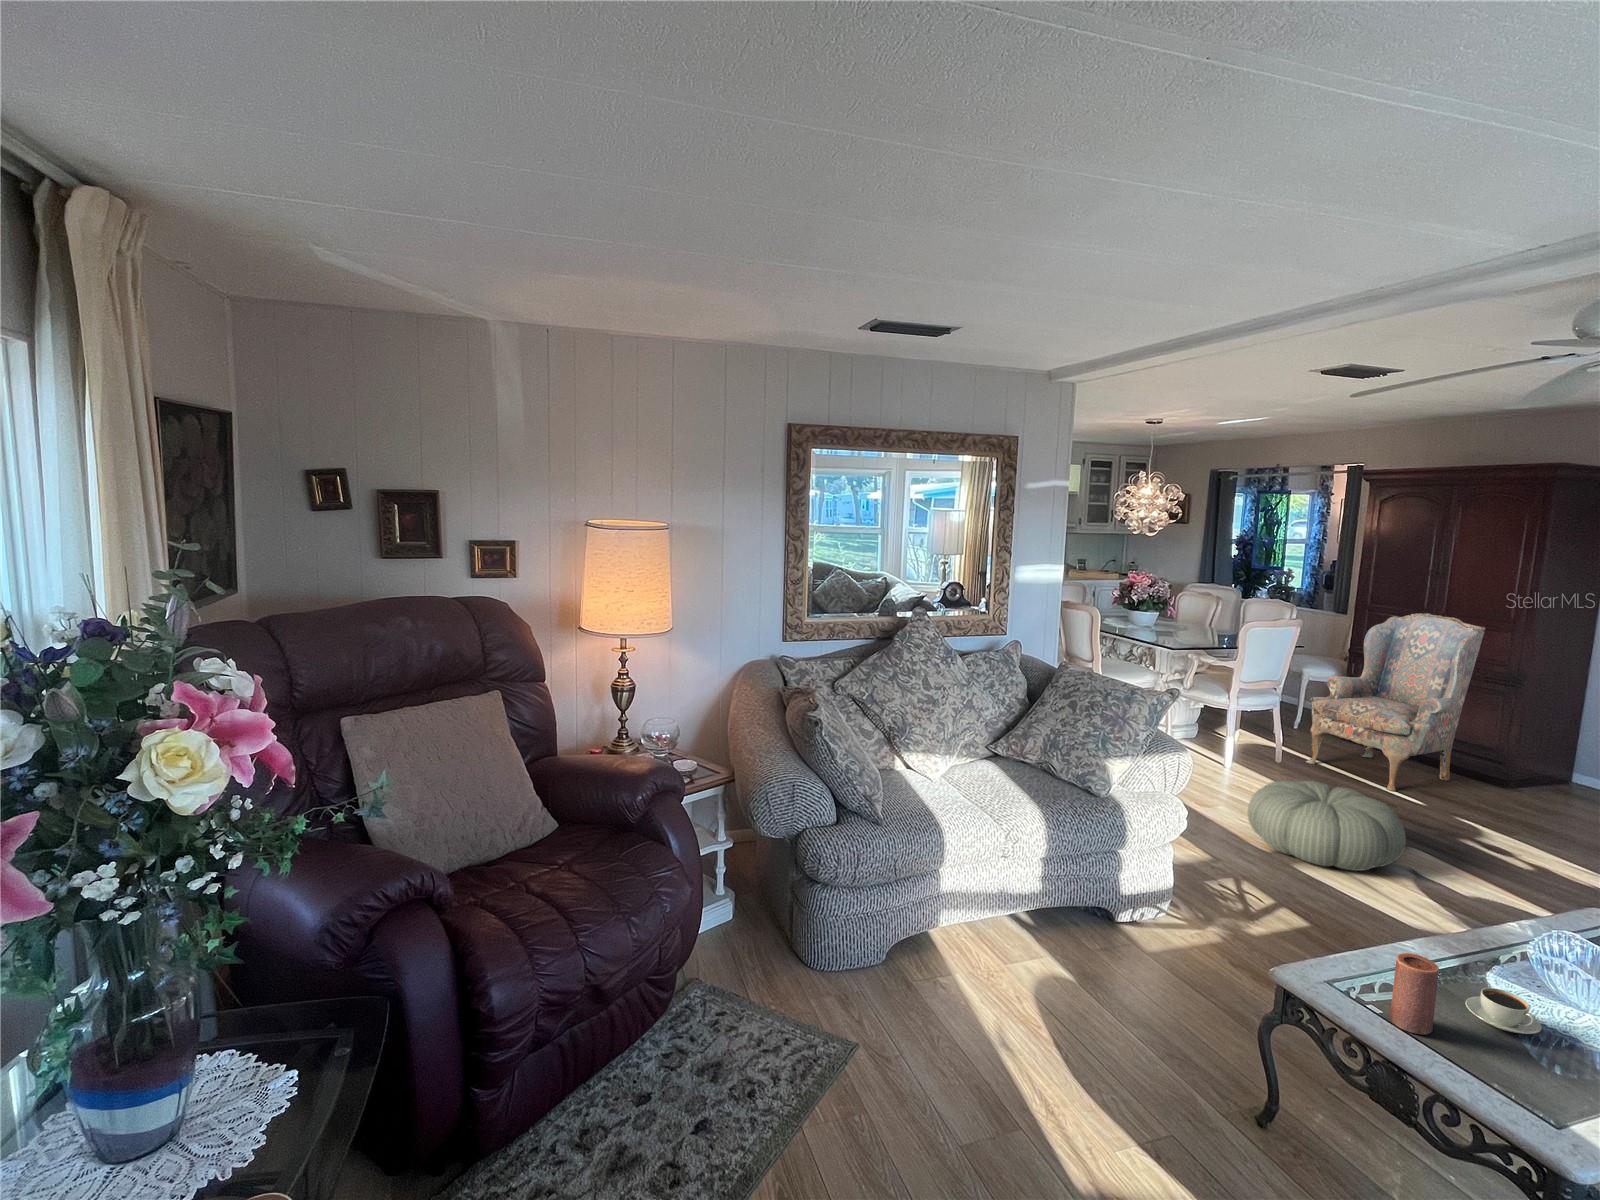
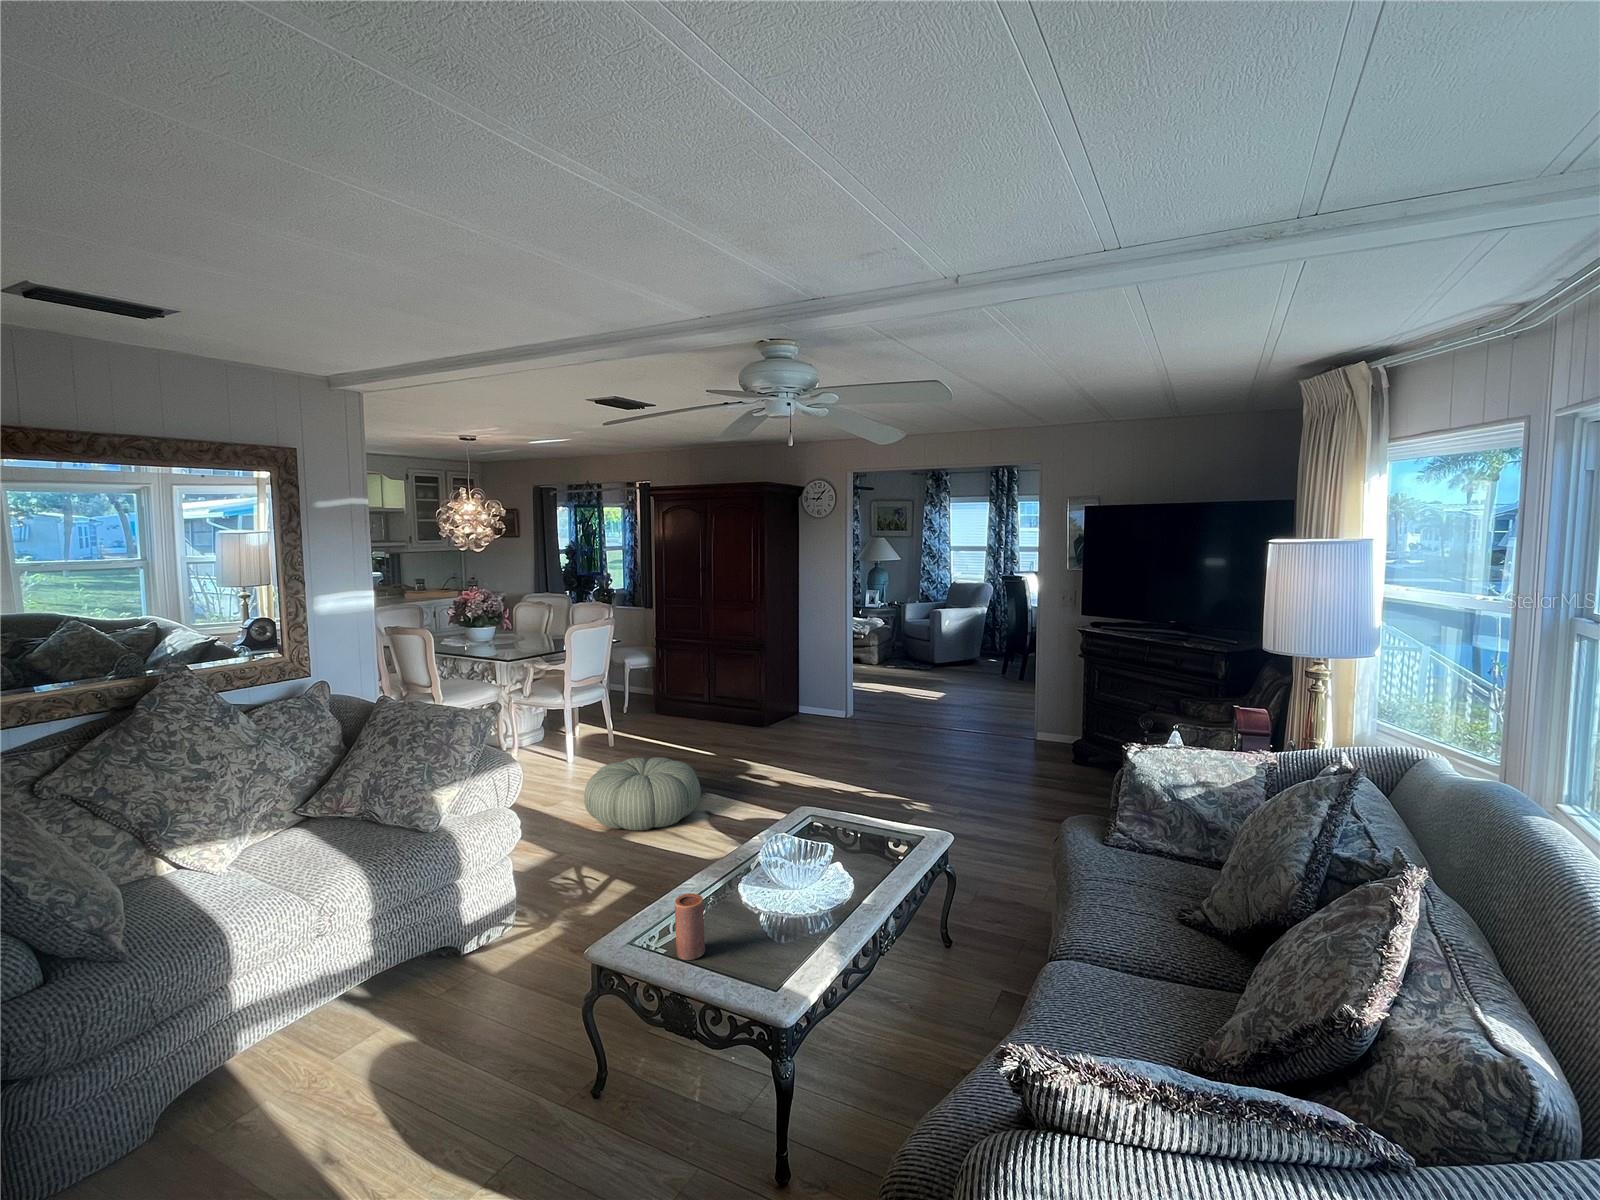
armchair: present [1306,613,1485,791] -> none [629,601,738,749]
coffee cup: present [1465,988,1541,1034] -> none [727,896,772,927]

